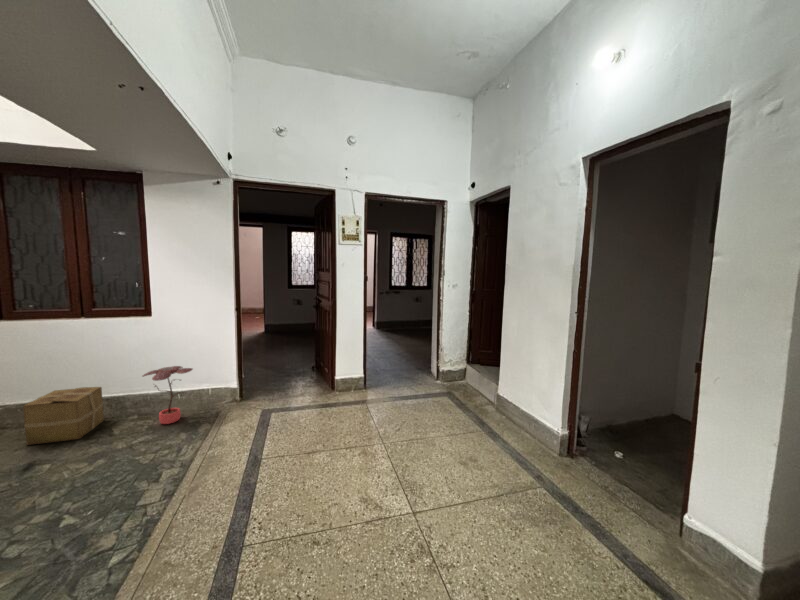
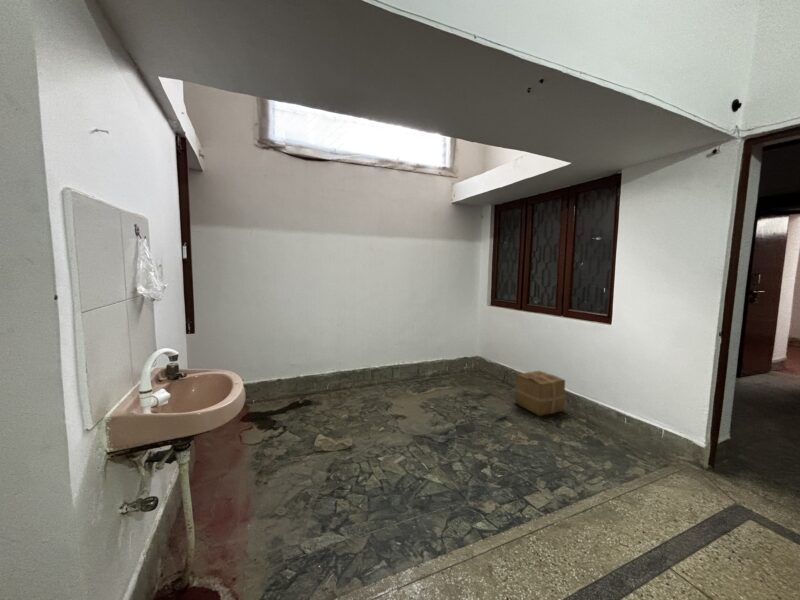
potted plant: present [143,366,192,424] -> none [588,381,640,446]

